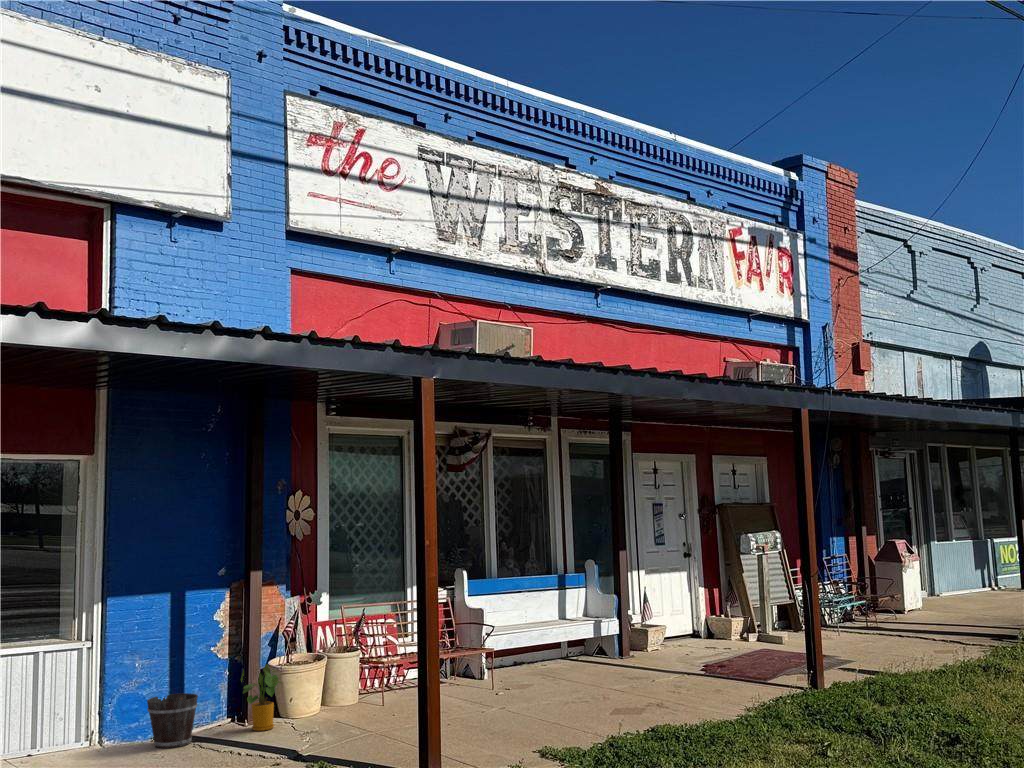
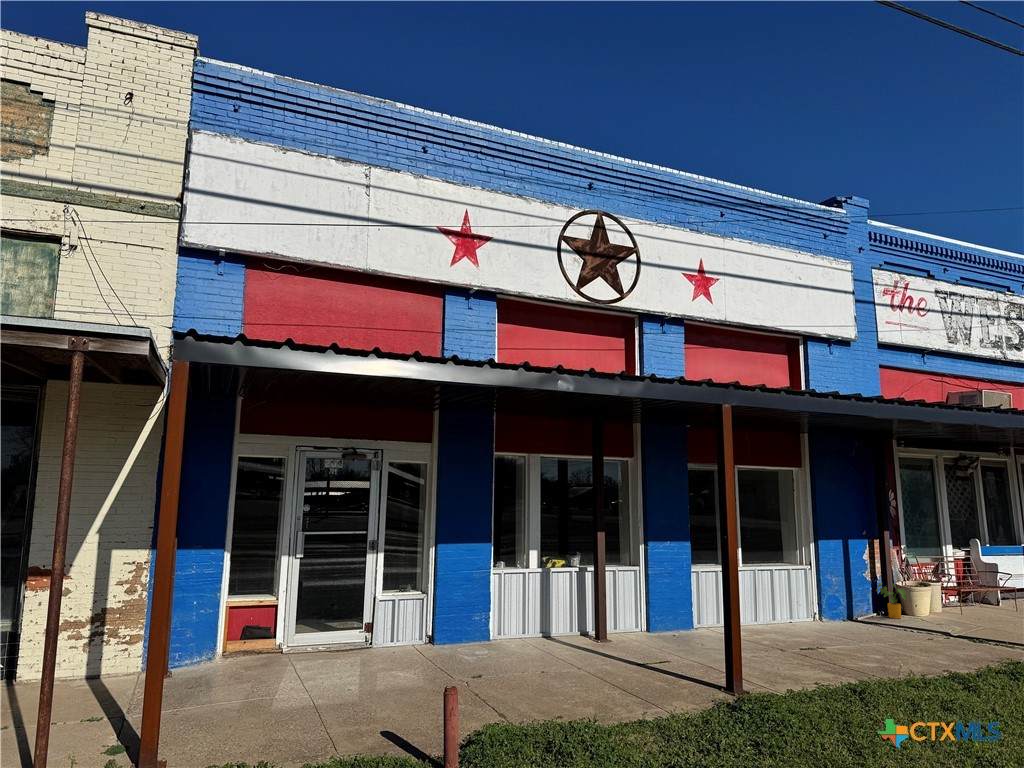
bucket: present [147,693,198,748] -> none [840,590,868,621]

